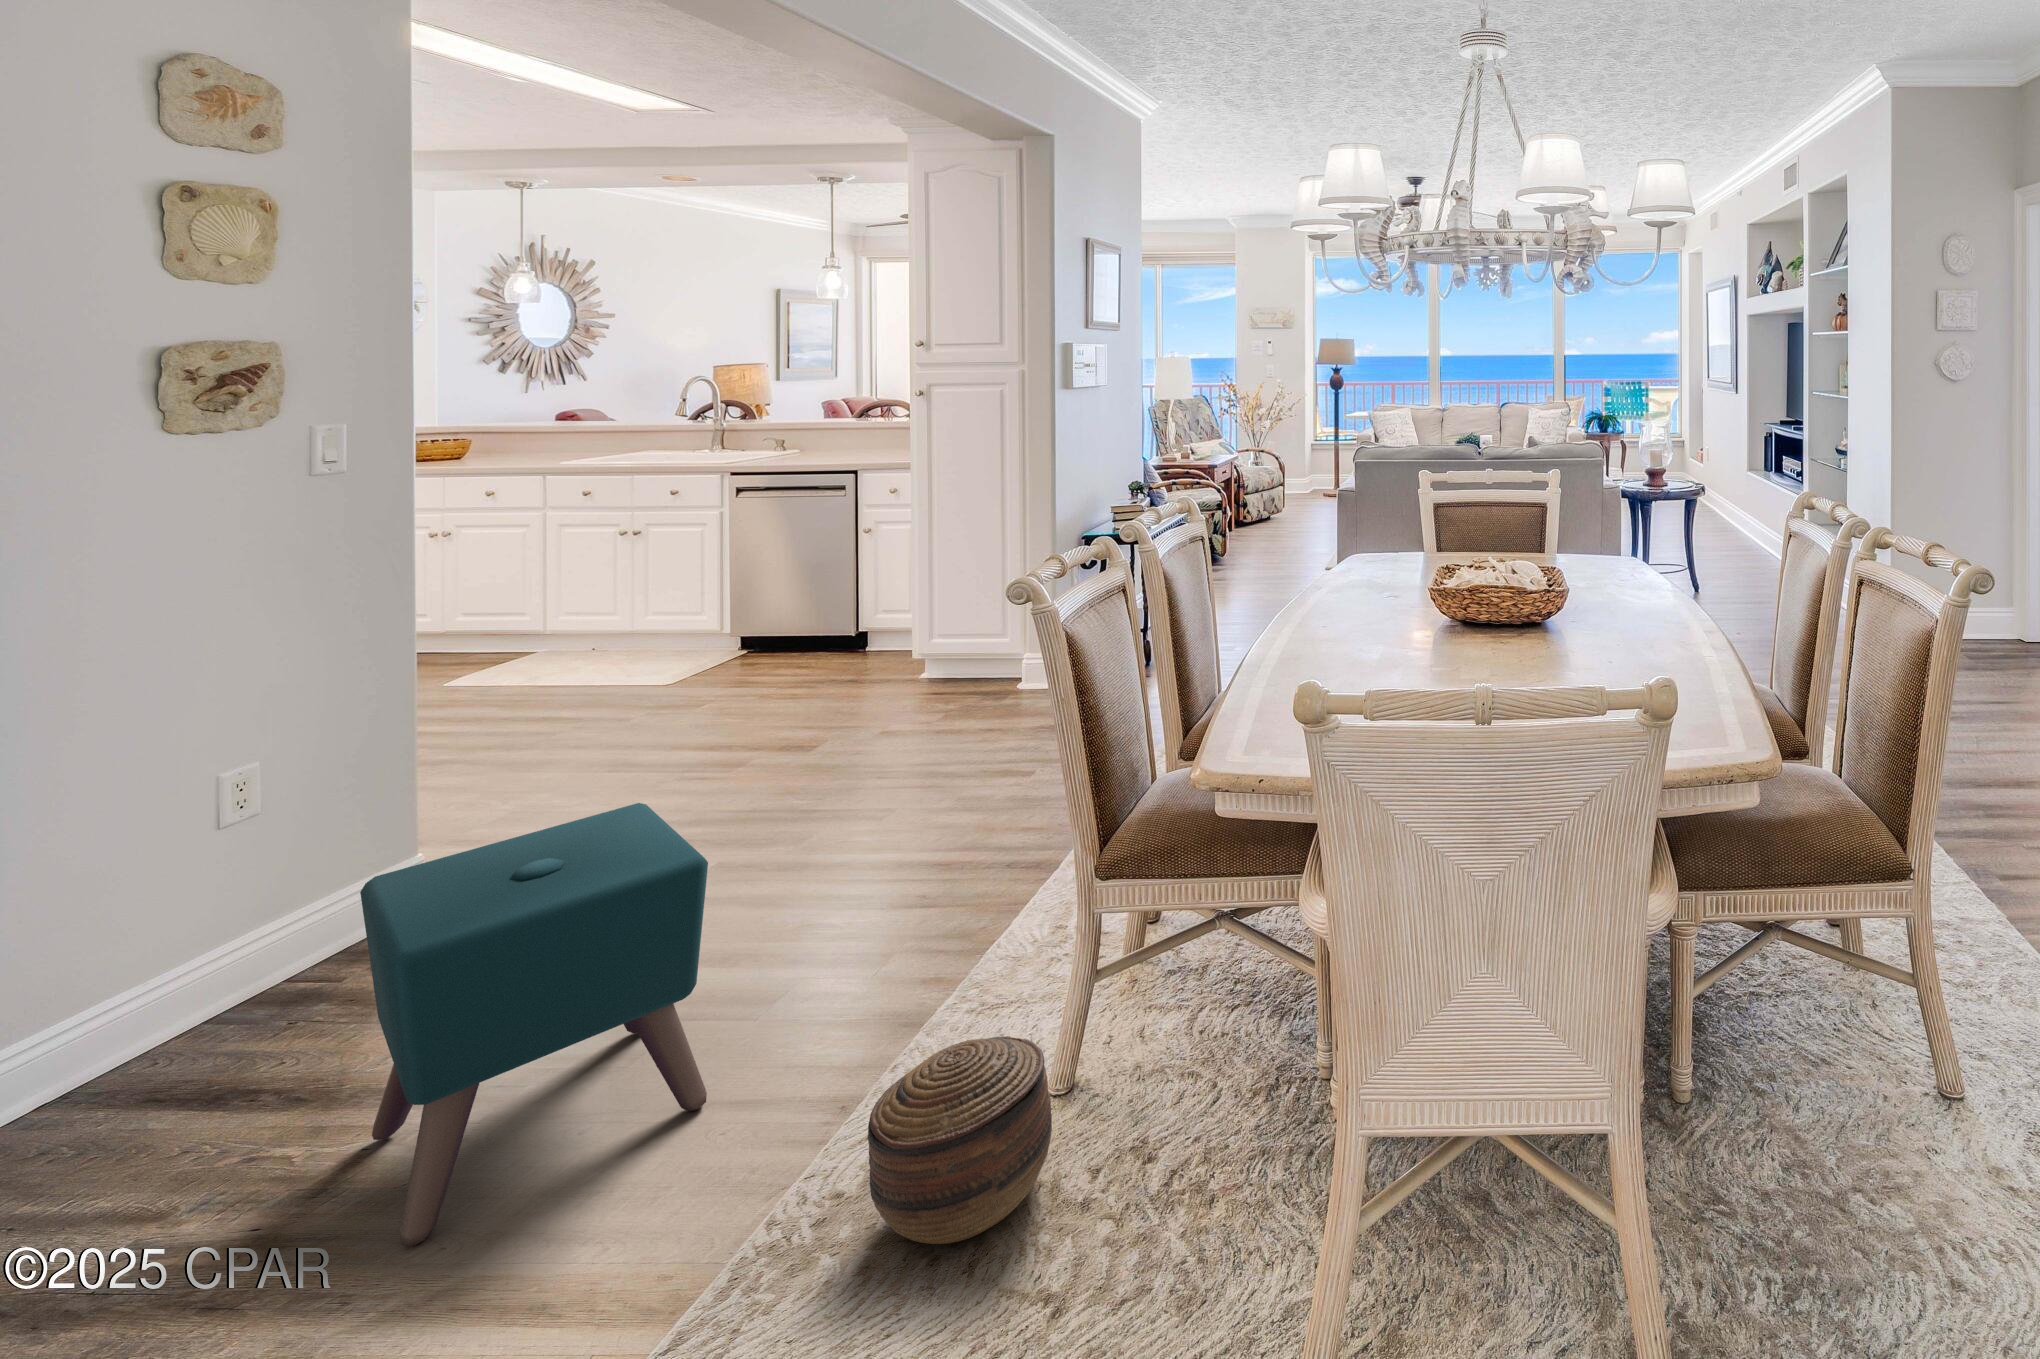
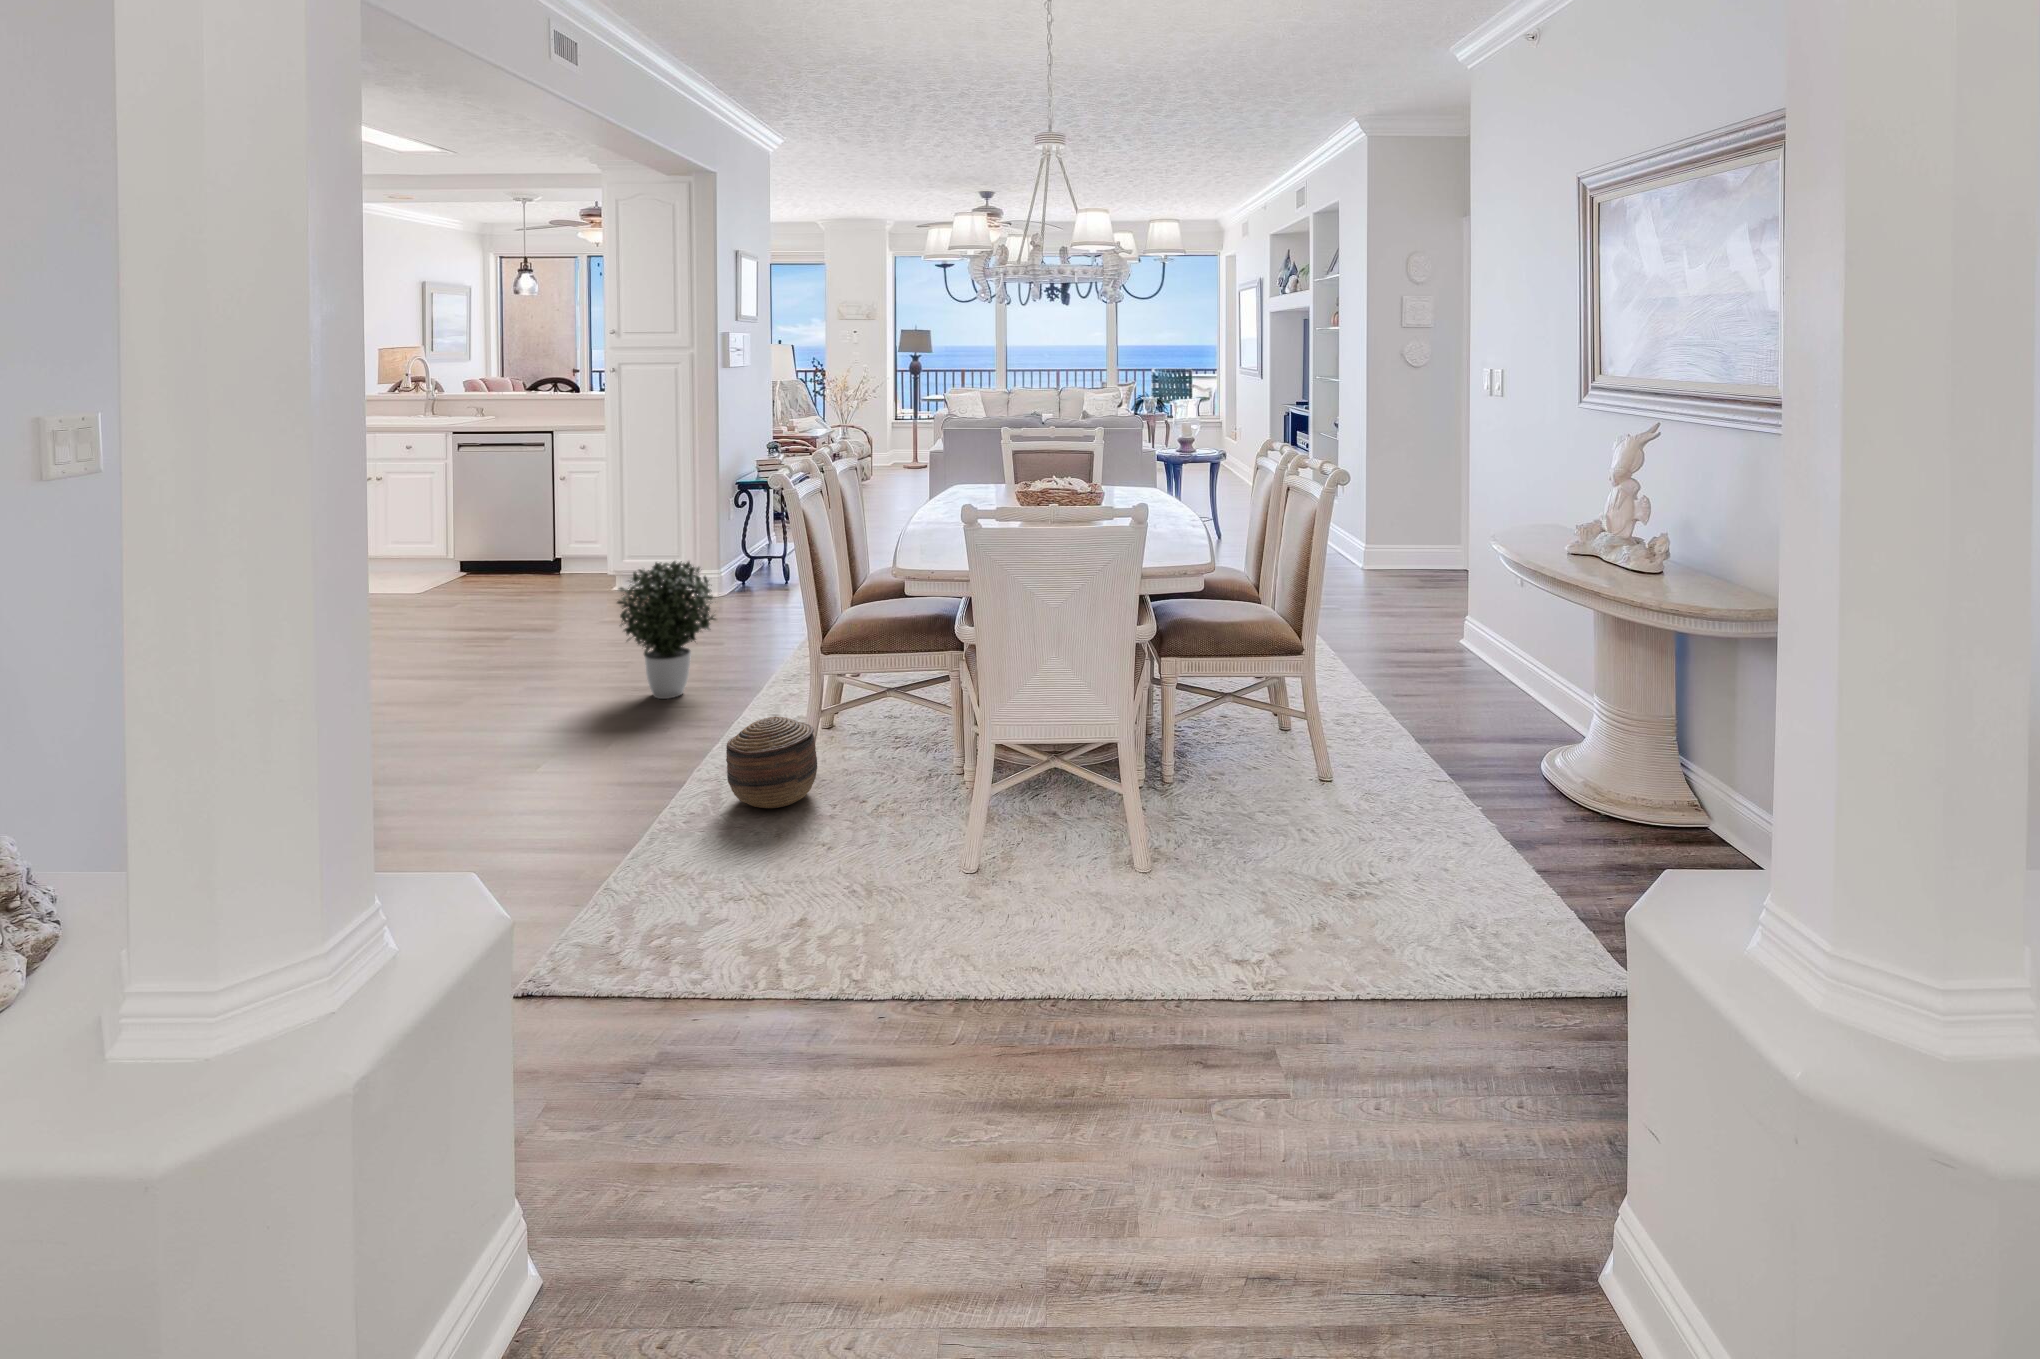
potted plant: none [817,686,980,906] -> present [617,561,716,699]
ottoman: present [360,803,708,1246] -> none [421,610,607,814]

